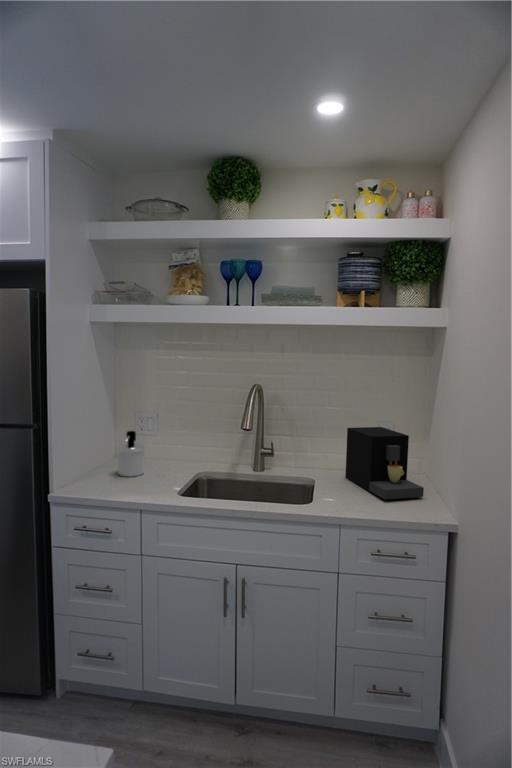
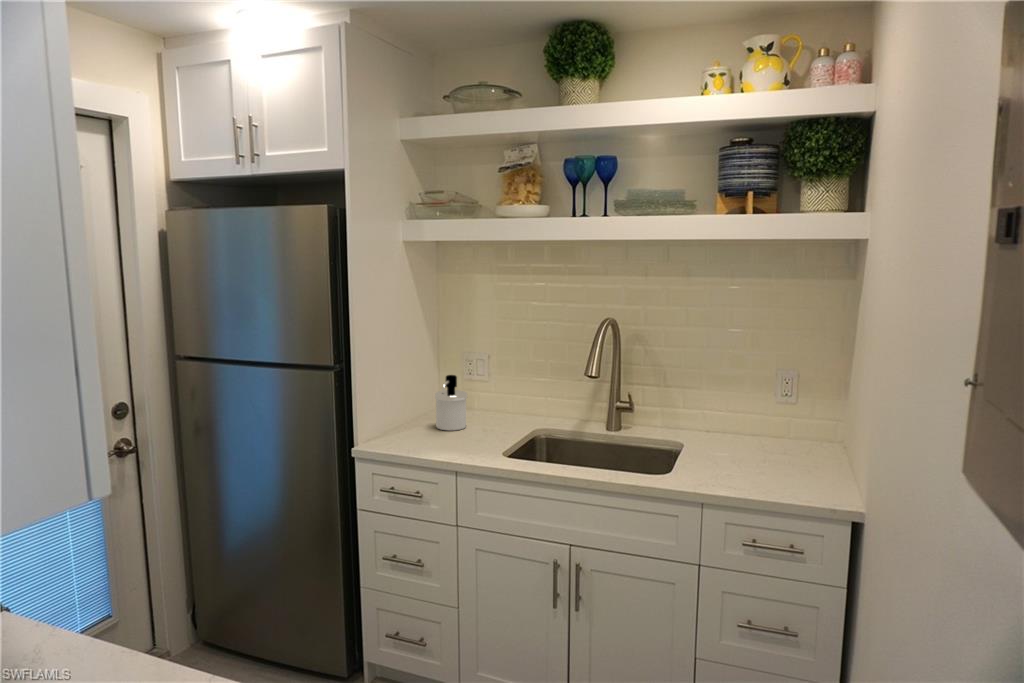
coffee maker: present [345,427,424,499] -> none [725,377,829,473]

